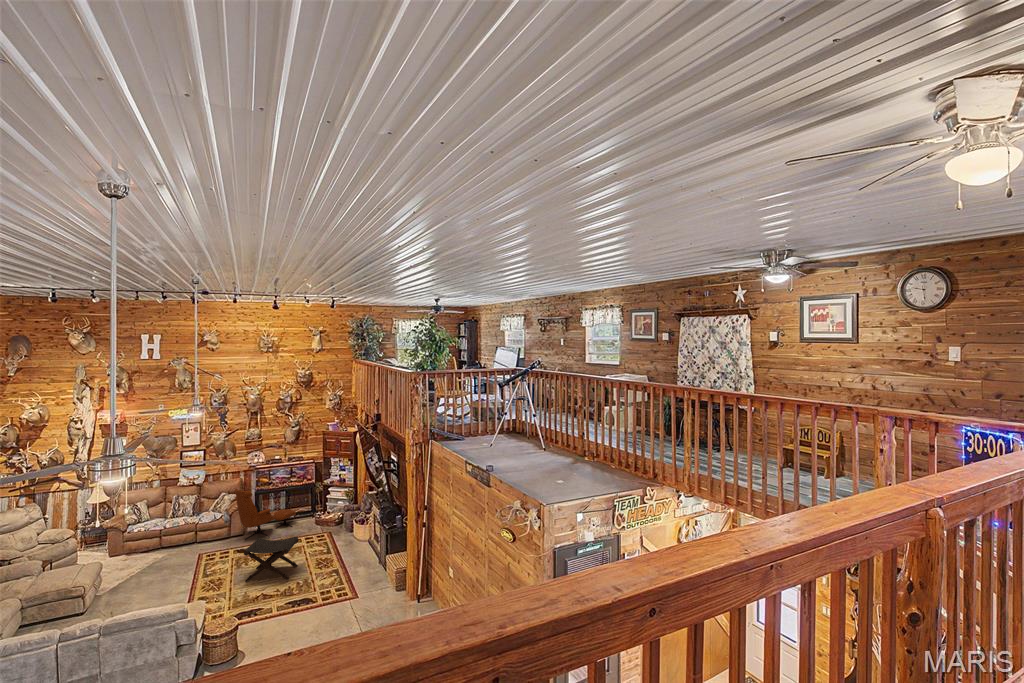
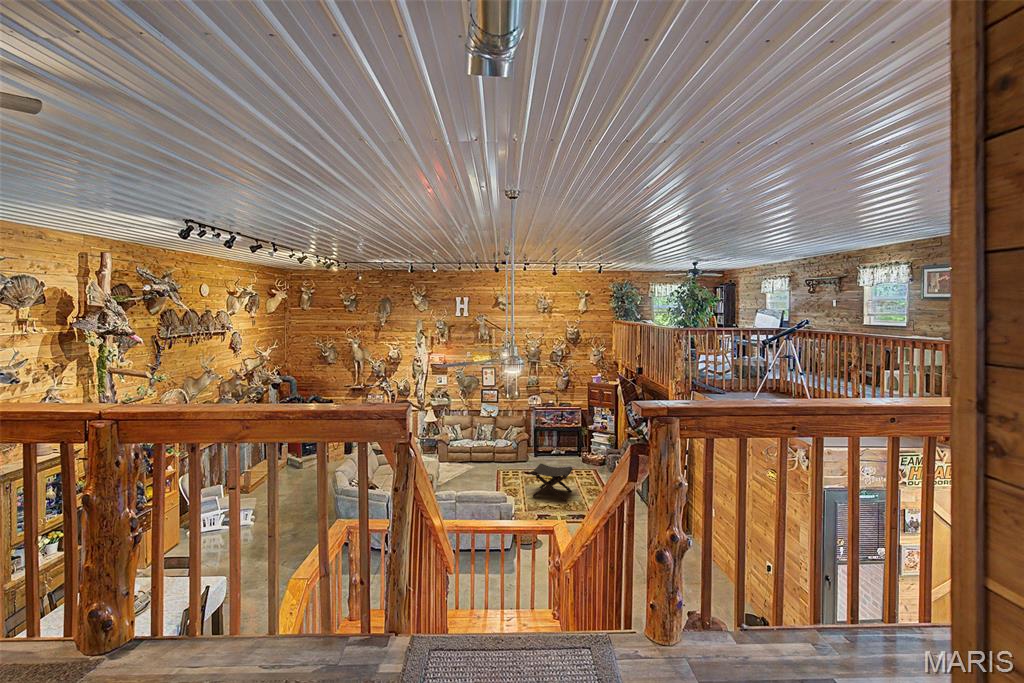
lounge chair: present [235,489,296,540] -> none [521,422,566,466]

